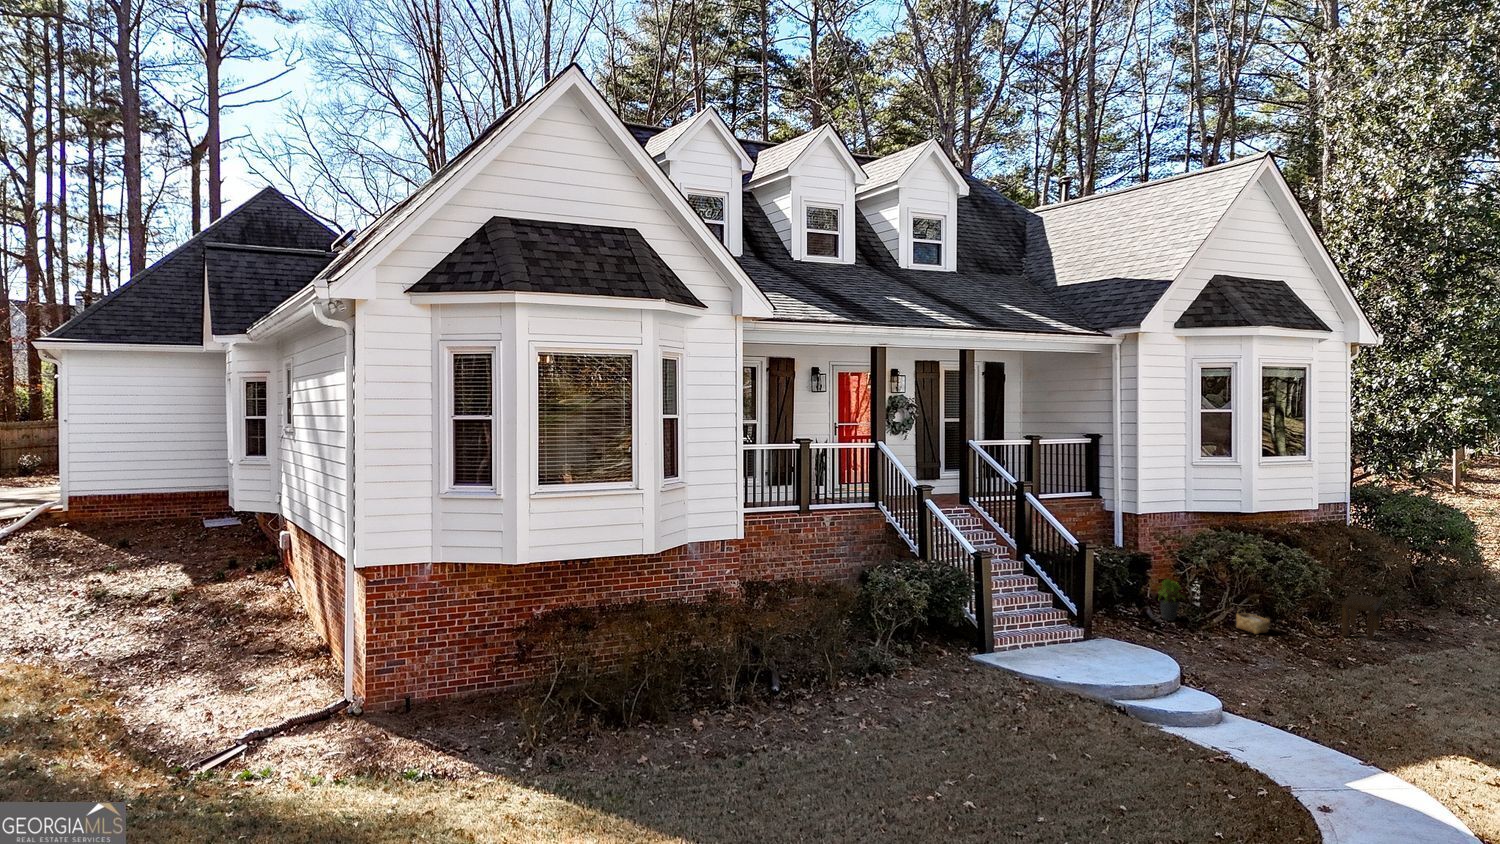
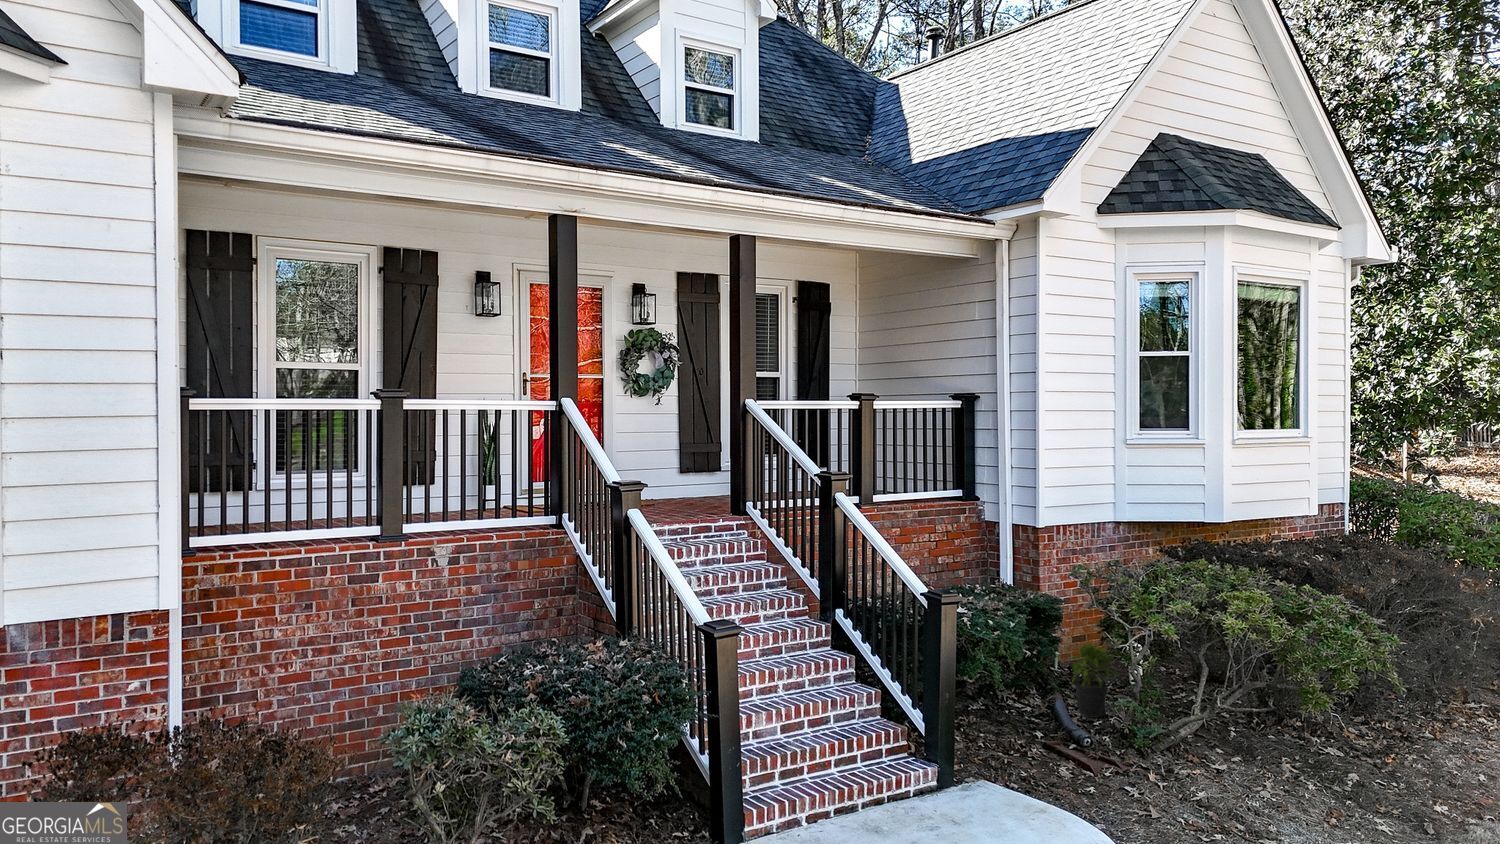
bench: present [1342,594,1384,640] -> none [1382,660,1441,749]
woven basket: present [1236,612,1270,634] -> none [1205,695,1266,745]

